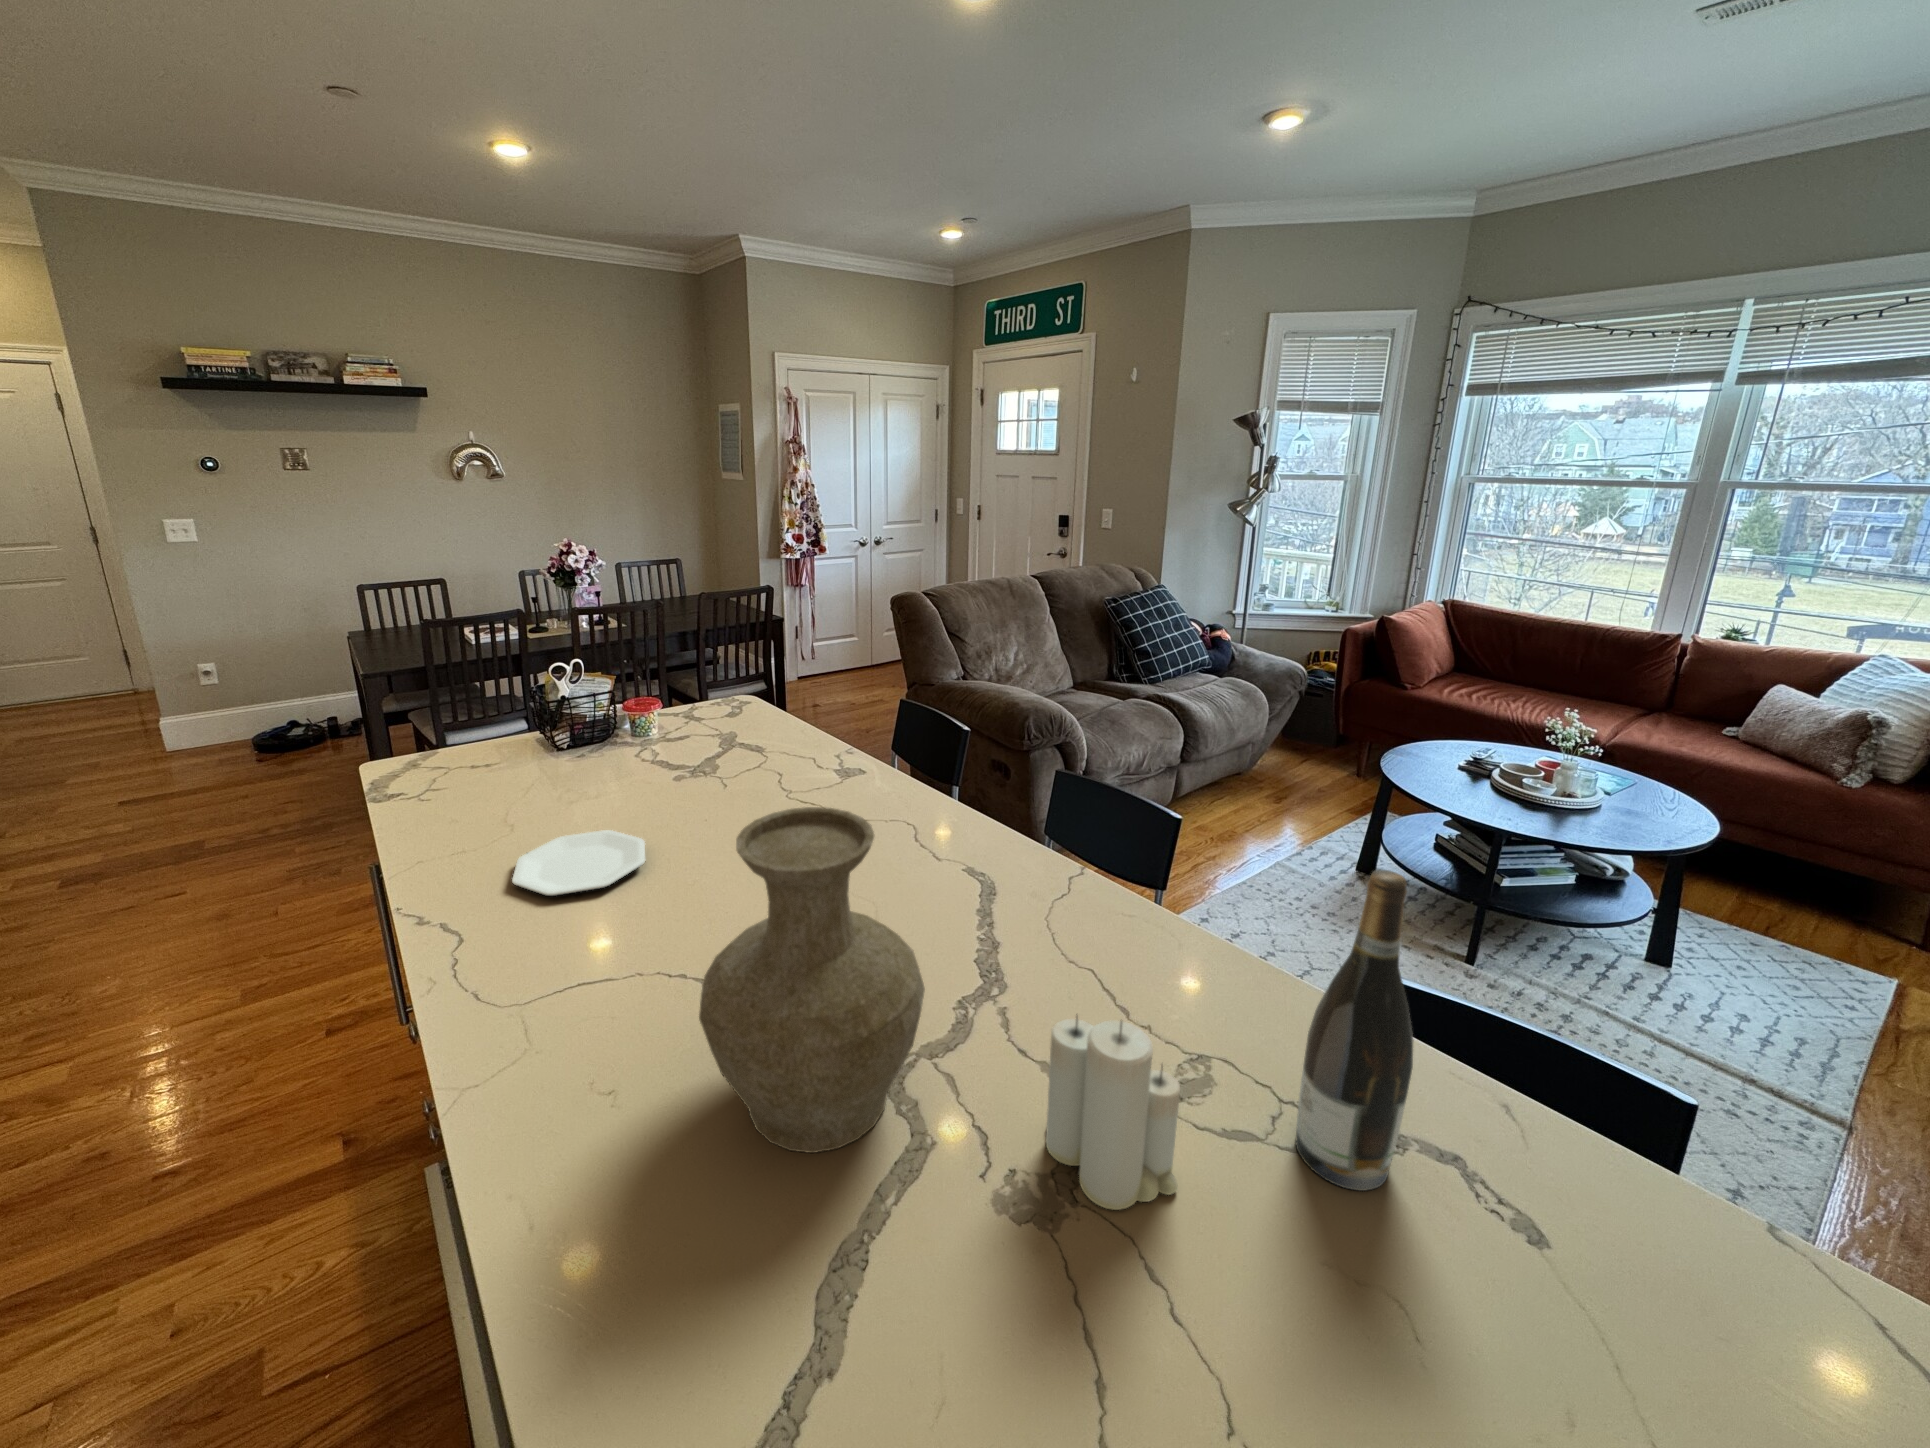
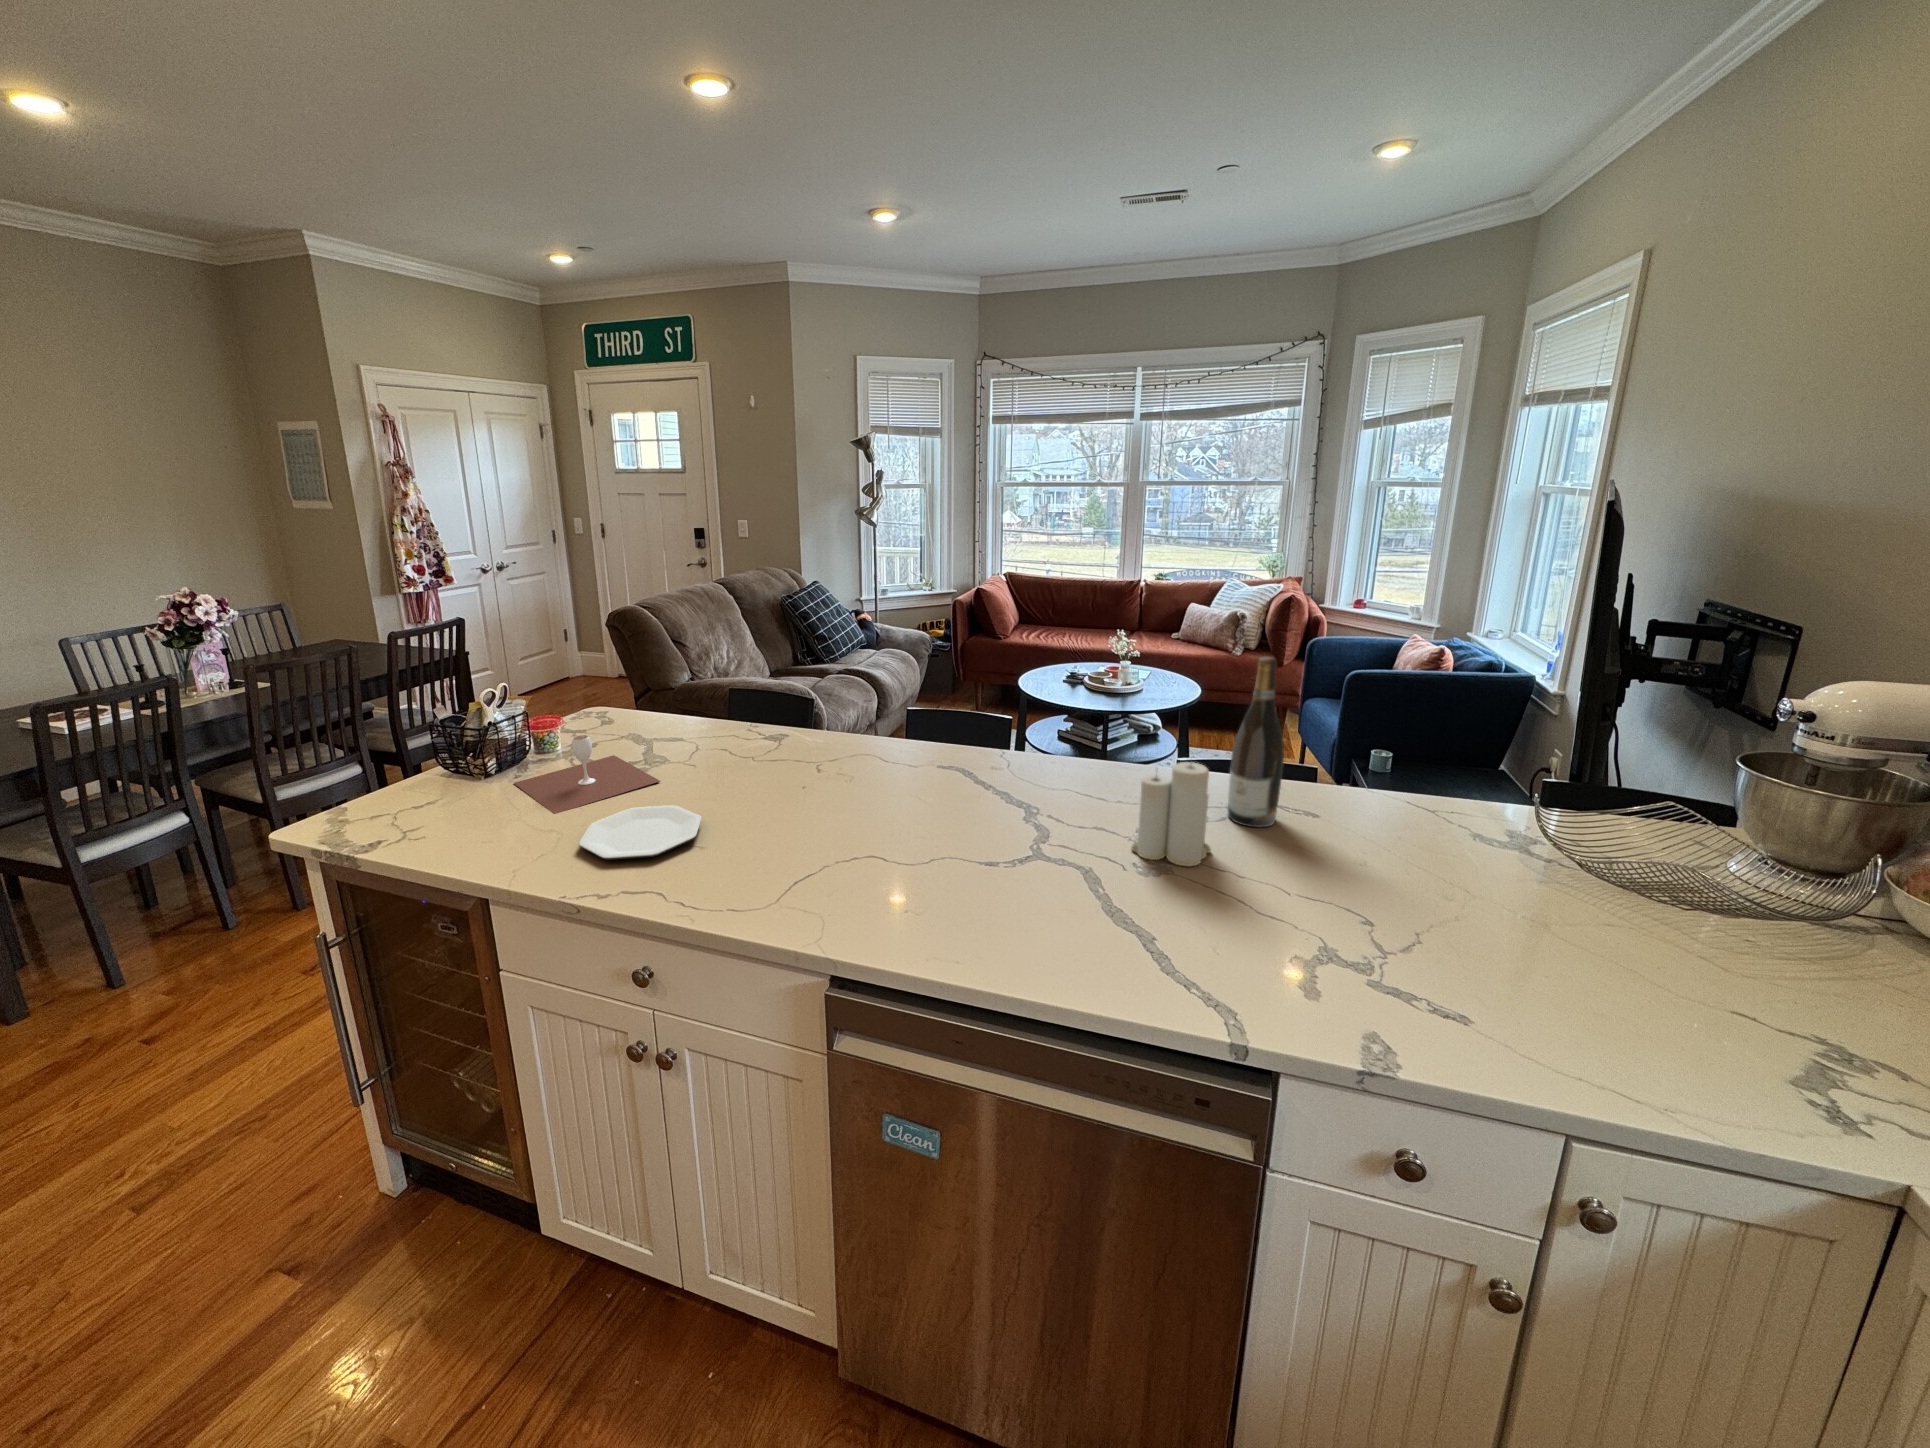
wine glass: none [564,737,692,815] -> present [514,735,660,814]
vase: present [699,807,925,1153] -> none [936,684,1085,905]

